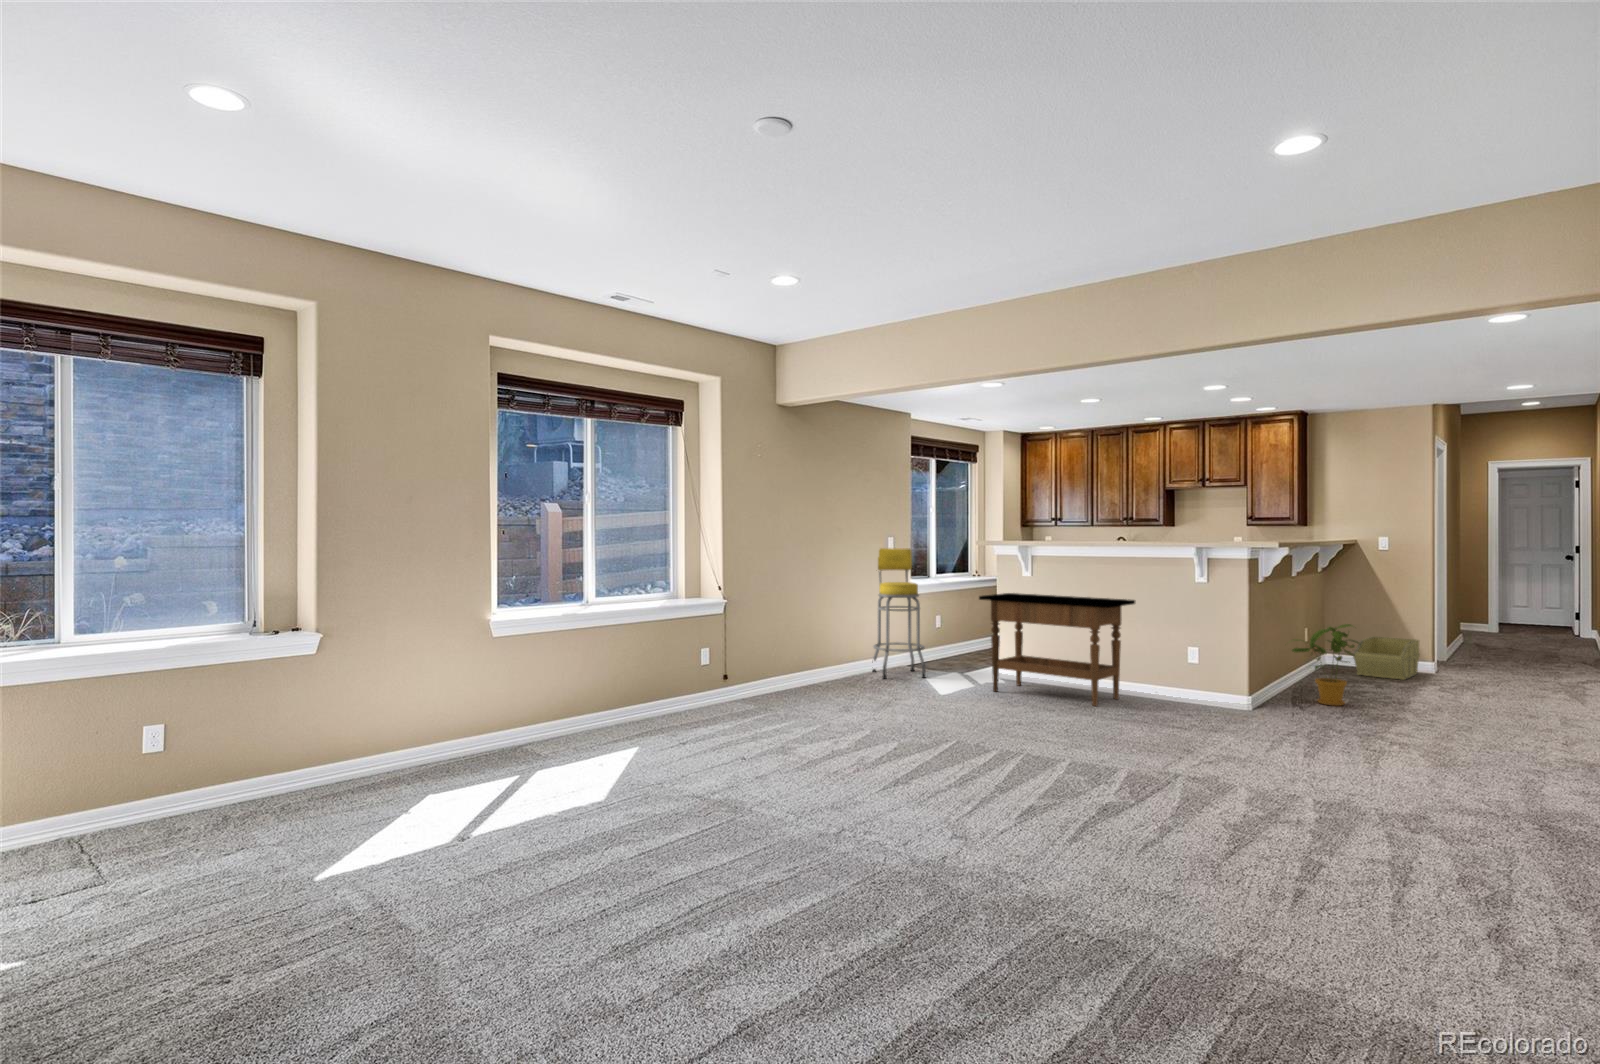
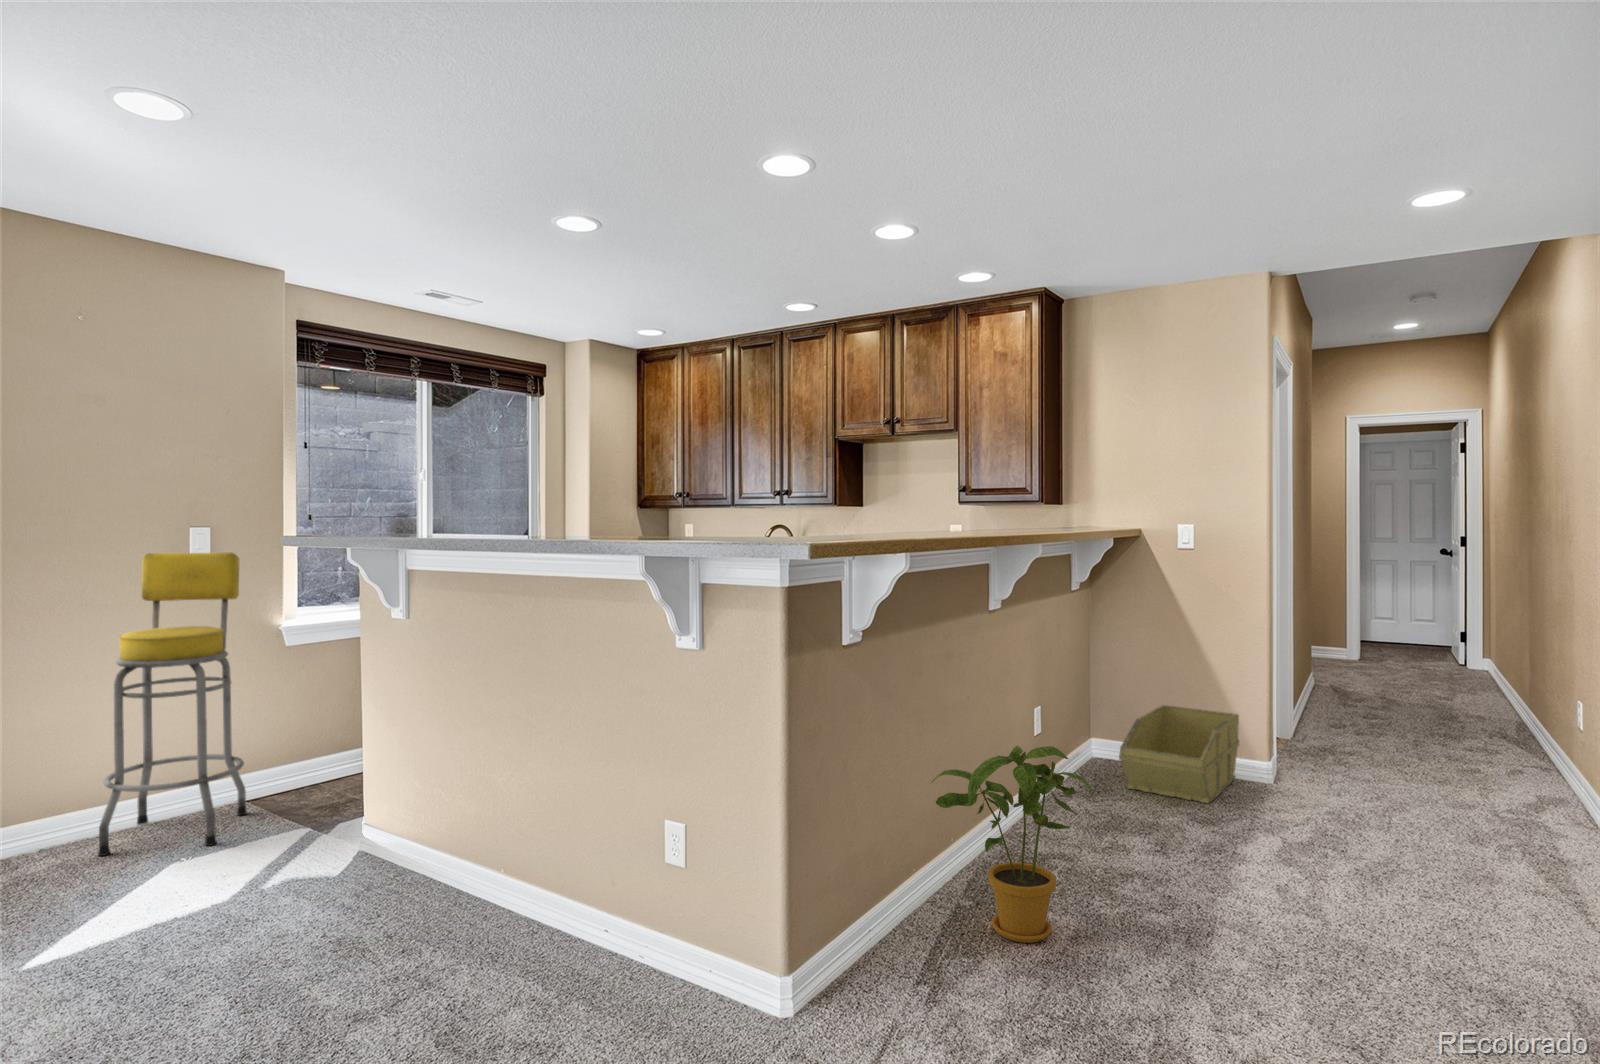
side table: present [979,593,1135,706] -> none [228,656,559,992]

